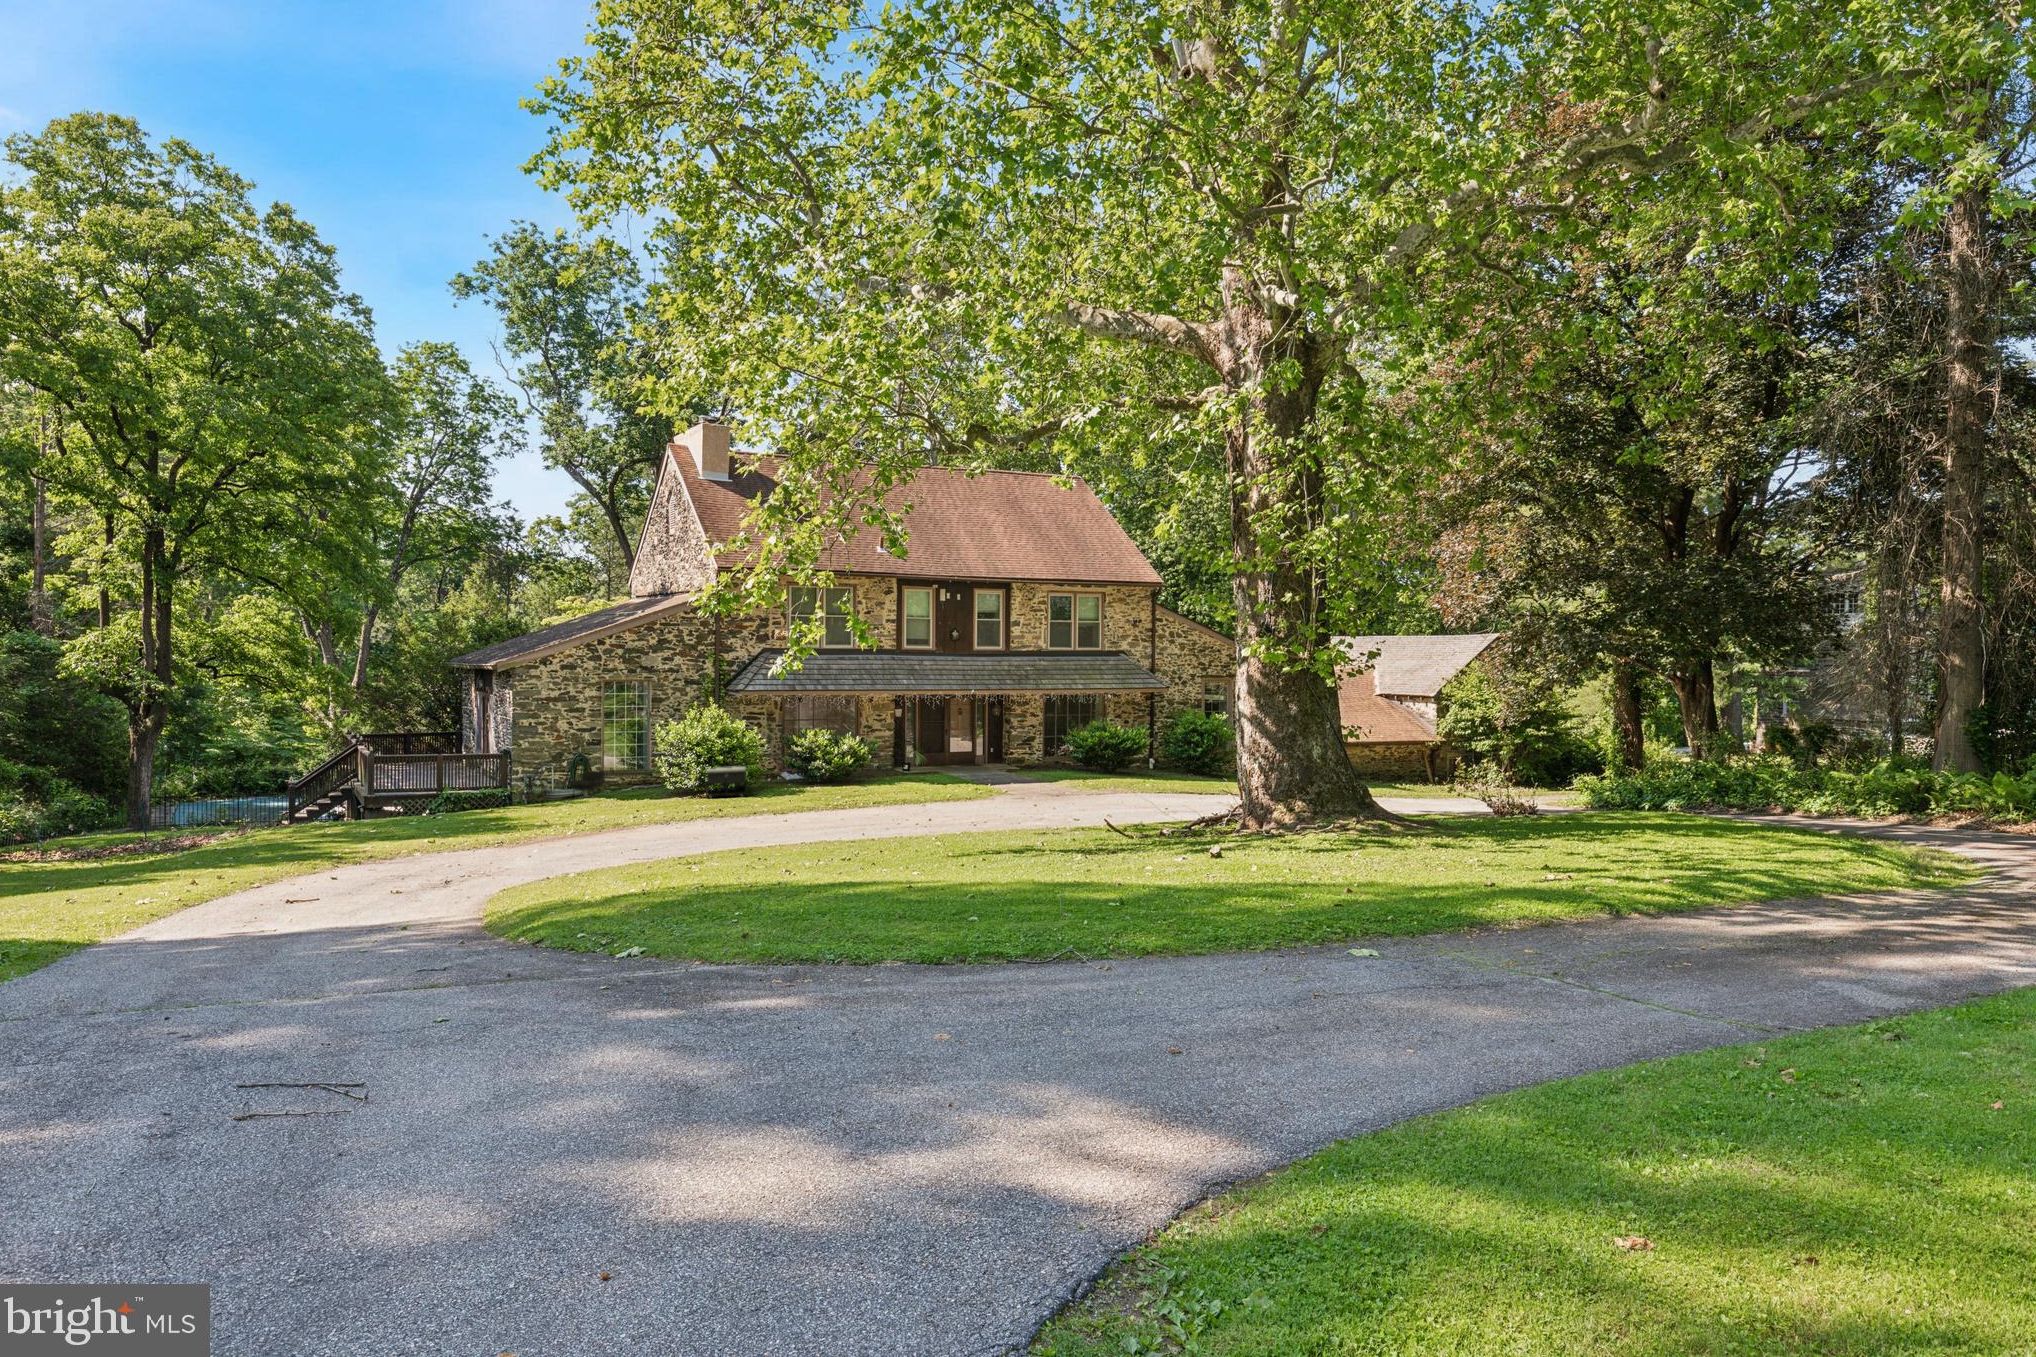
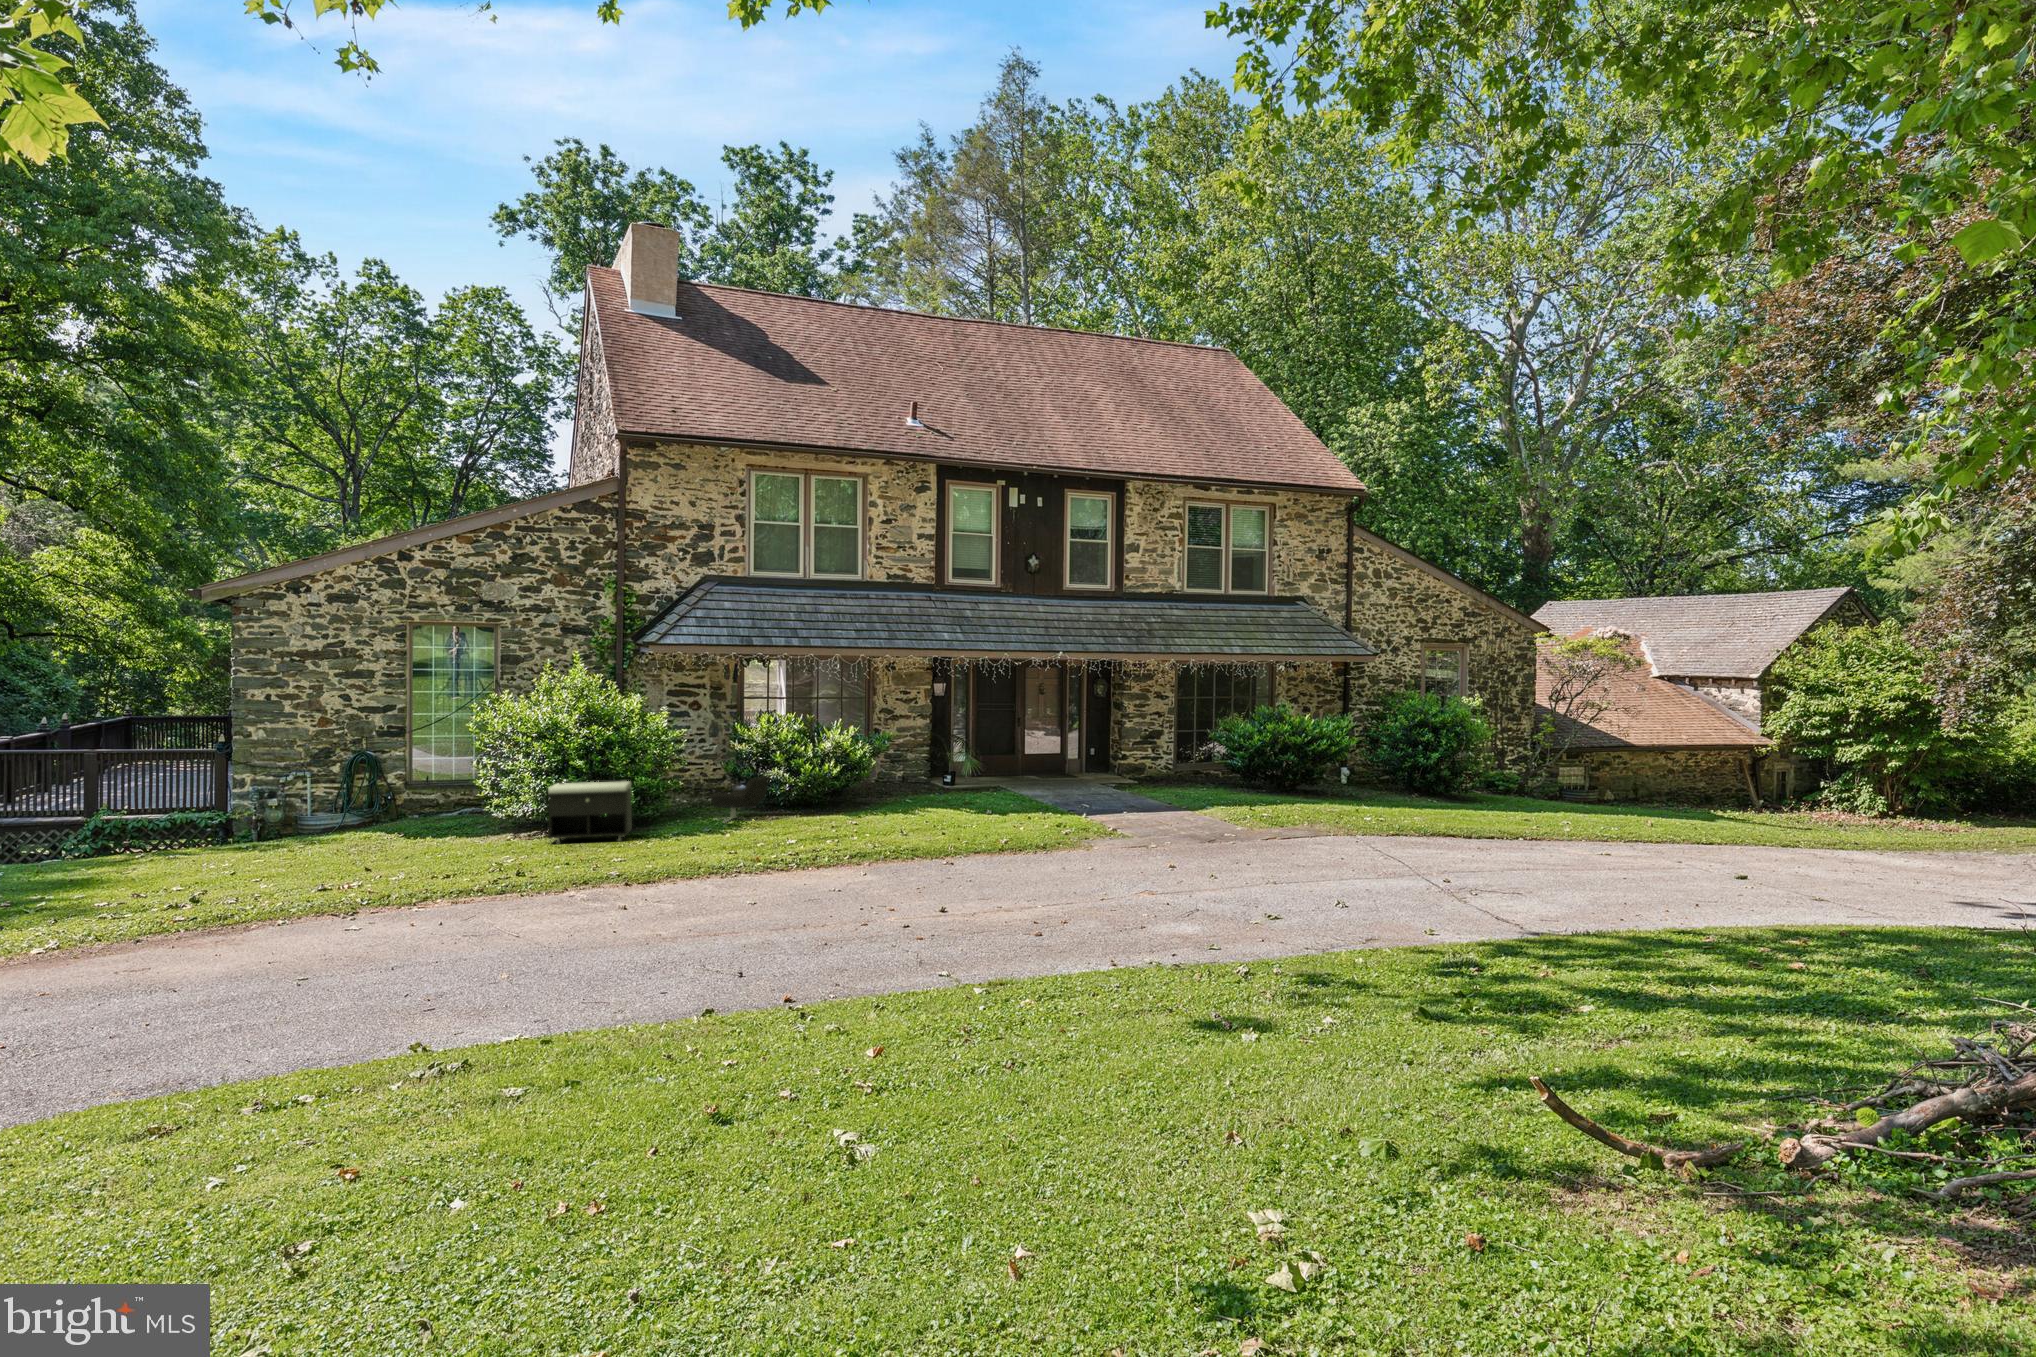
lounge chair: present [569,771,605,796] -> present [710,776,769,820]

